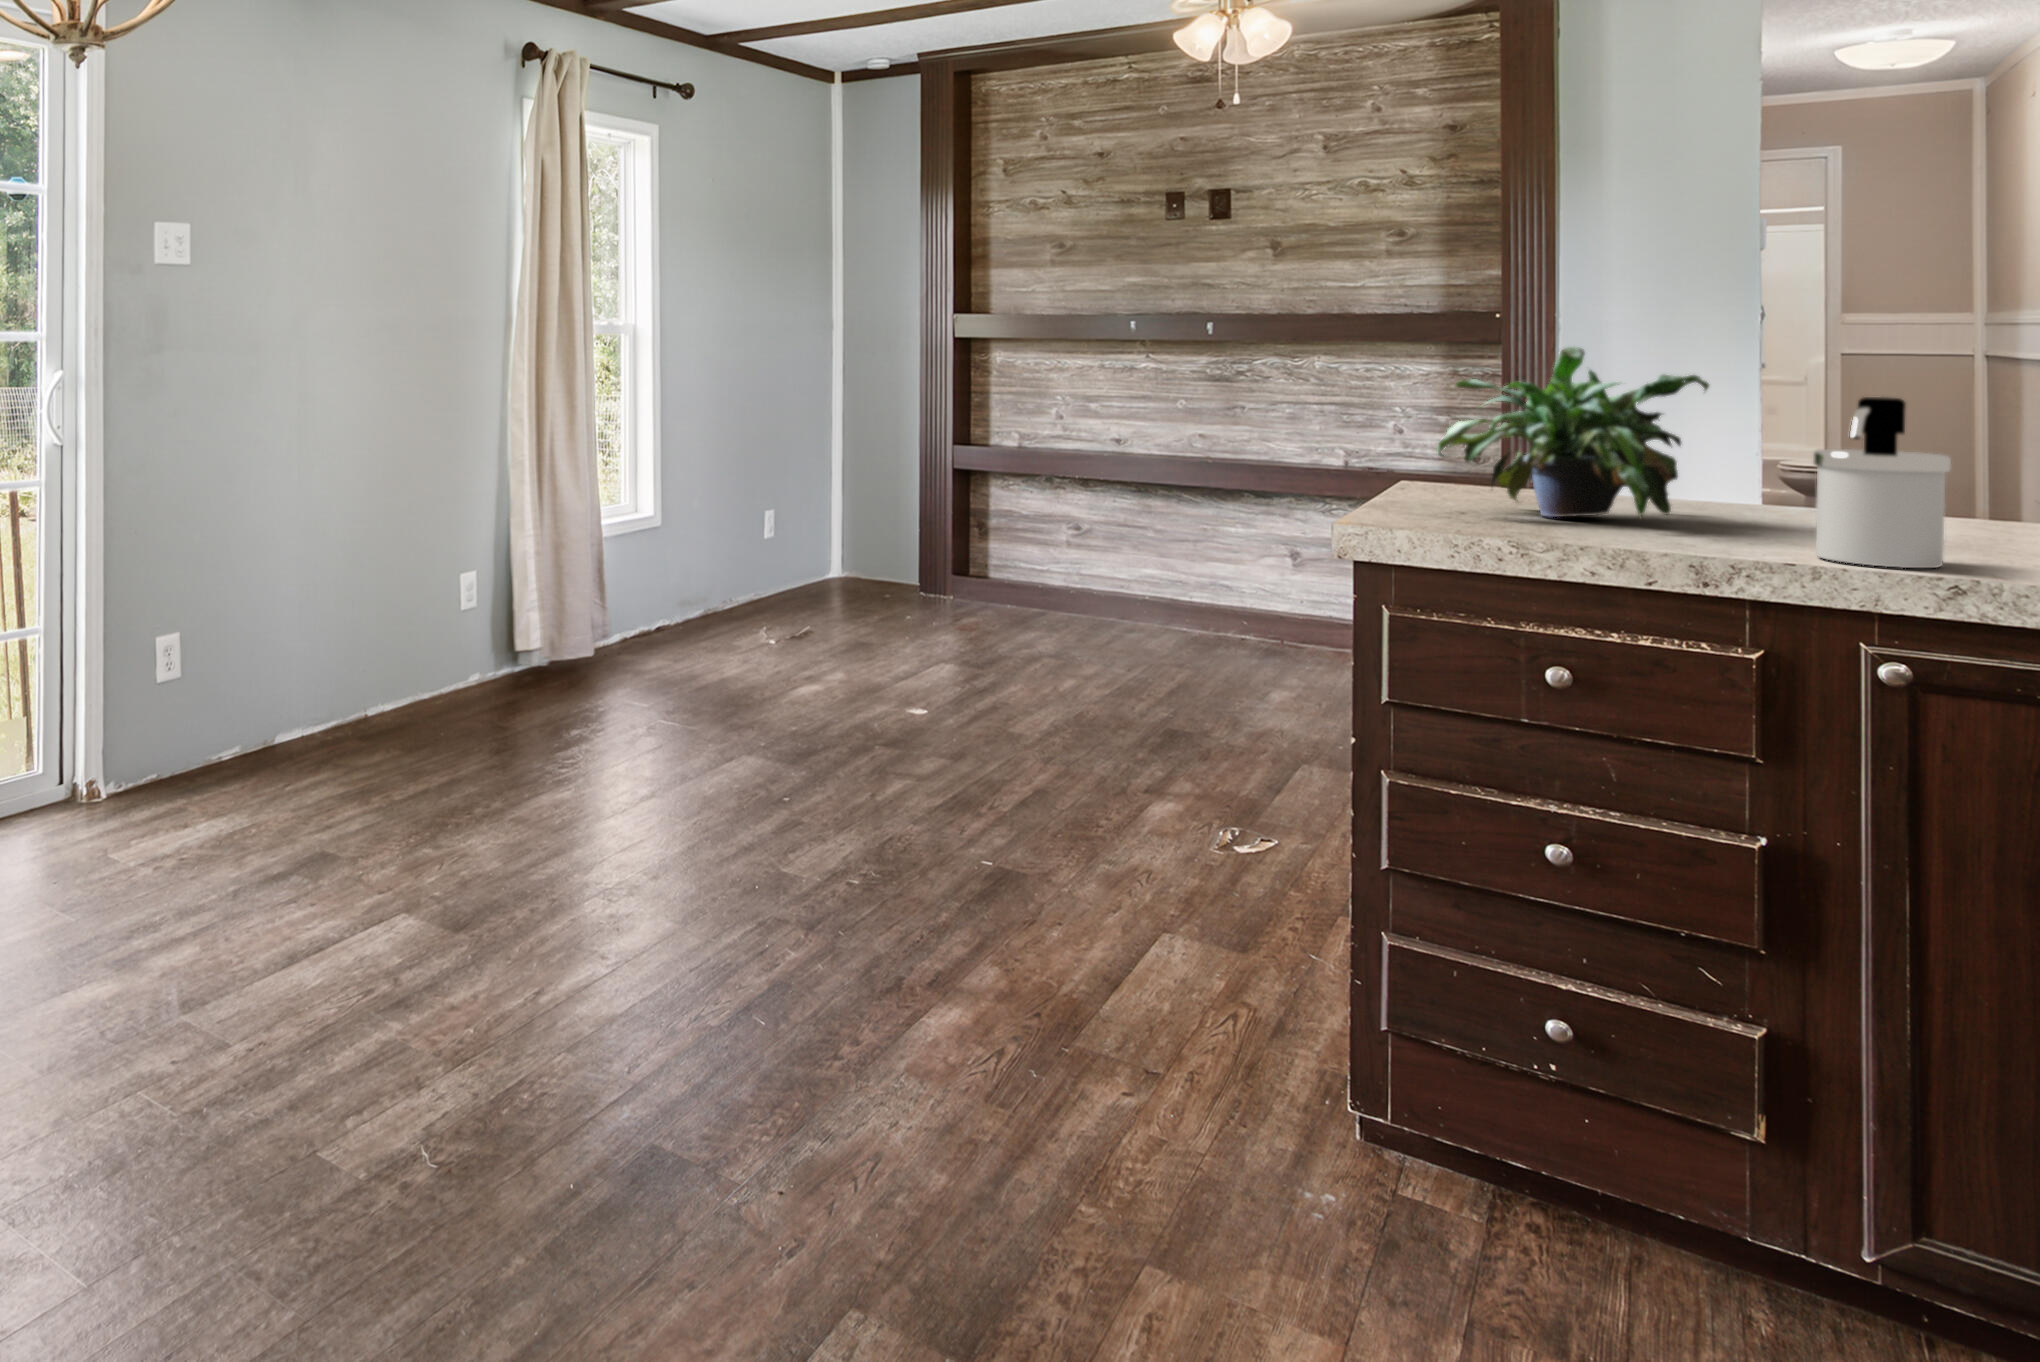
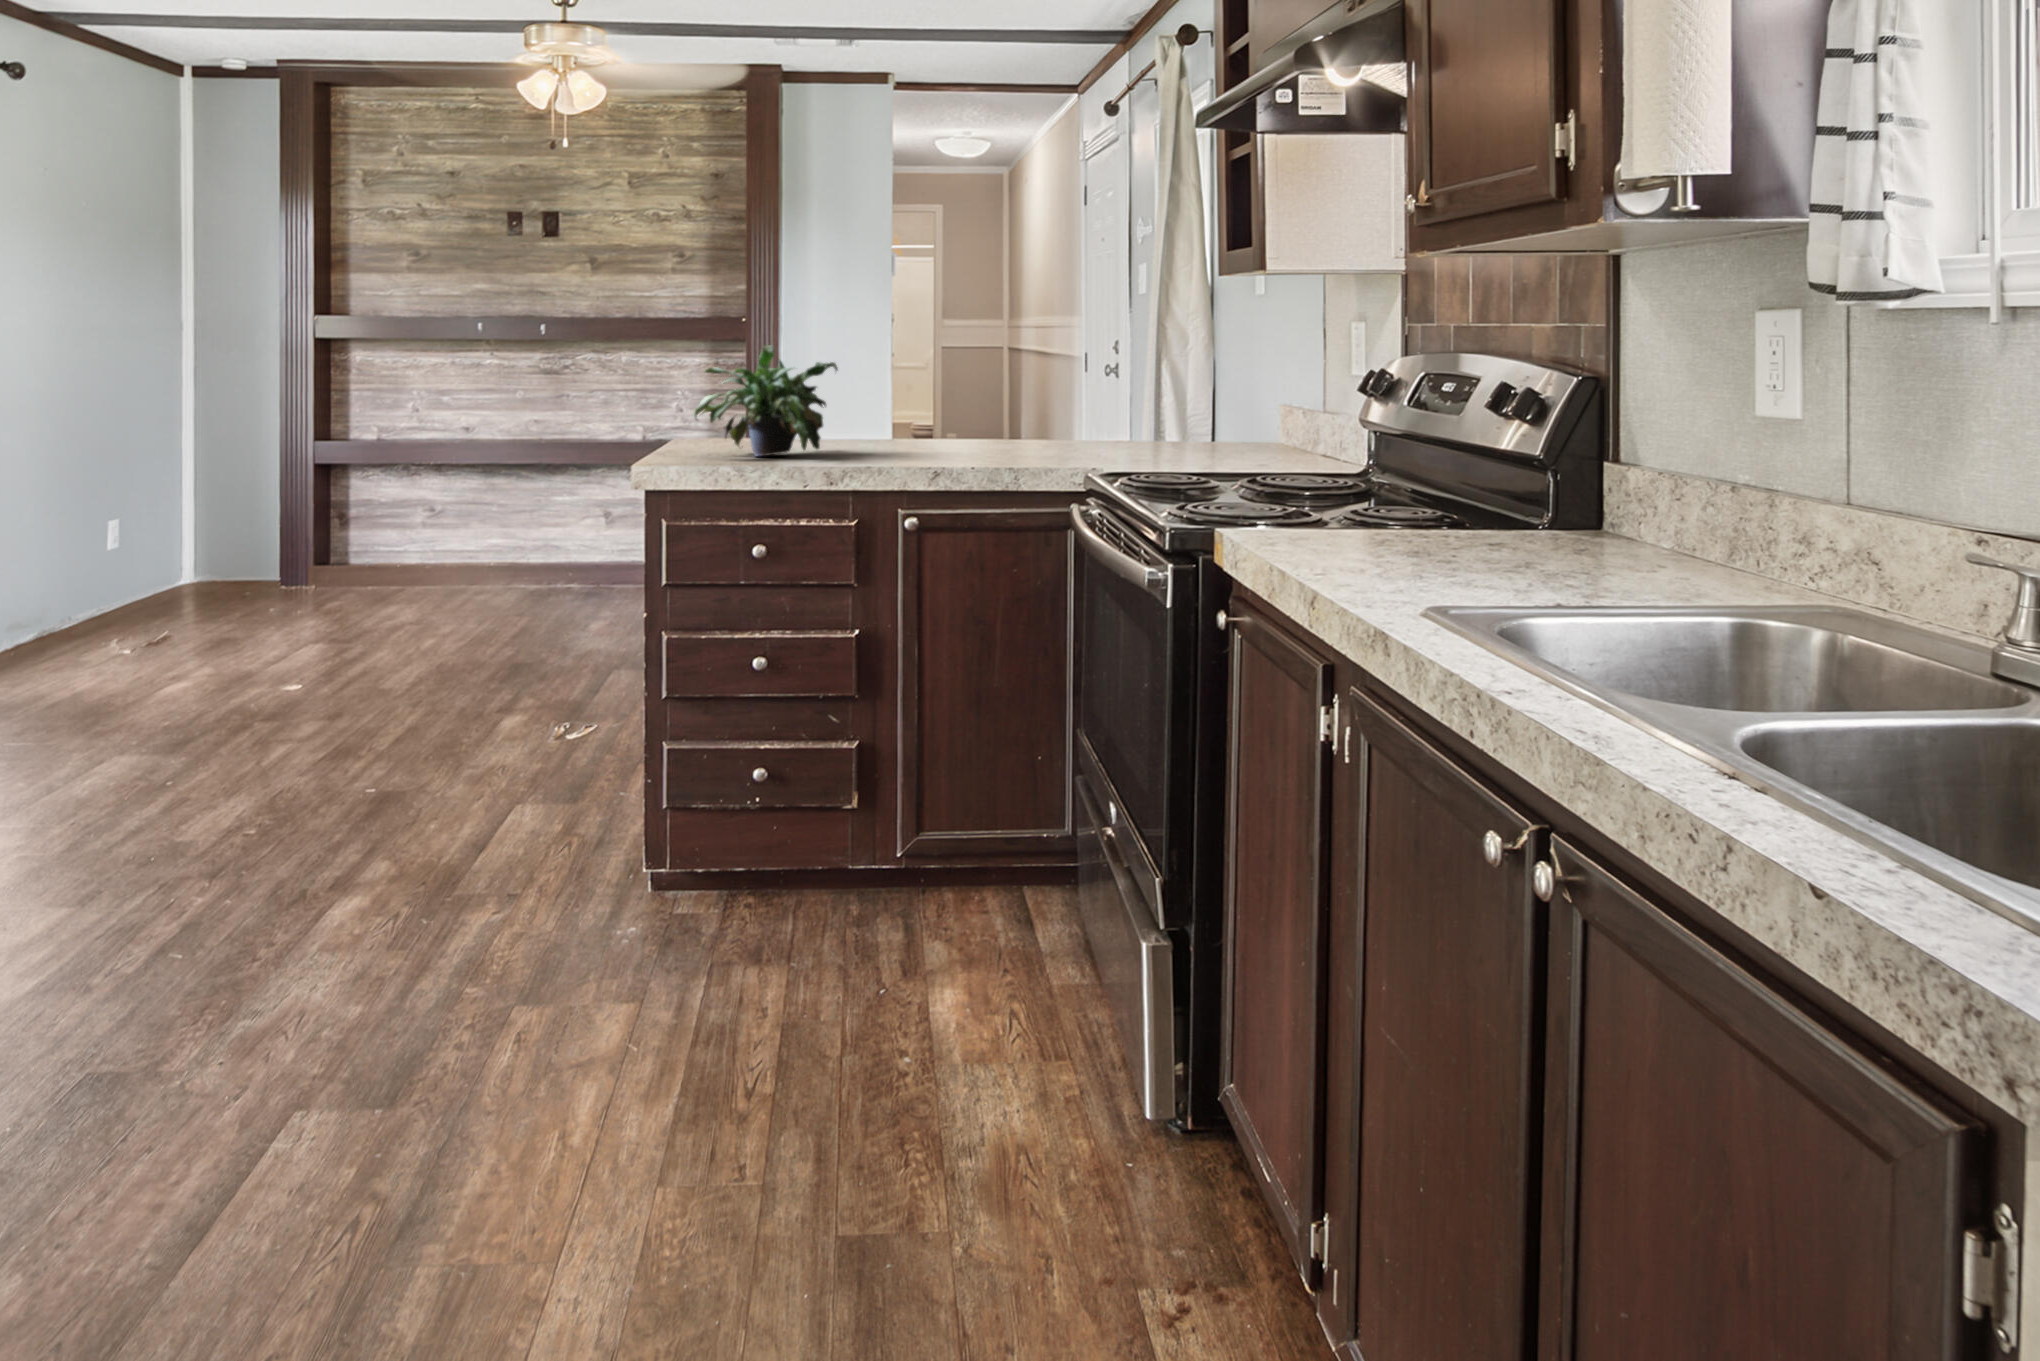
soap dispenser: present [1813,397,1951,568] -> none [881,373,938,469]

